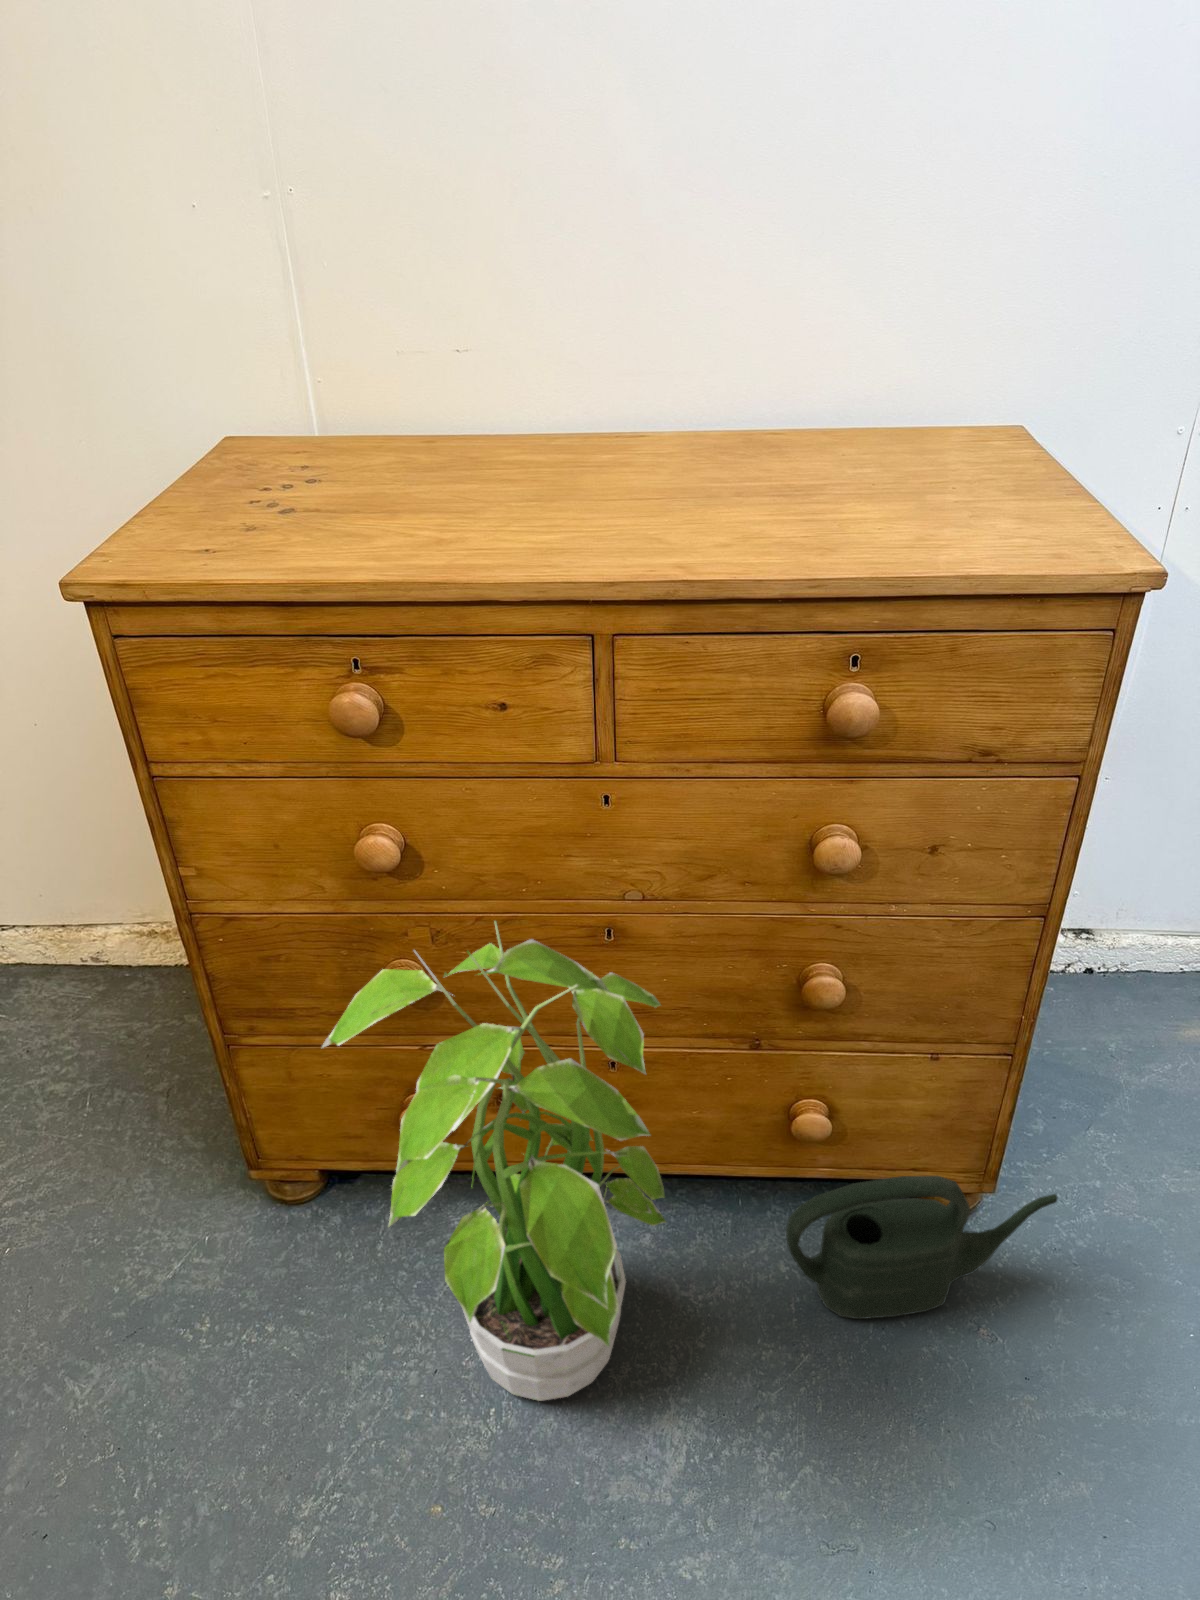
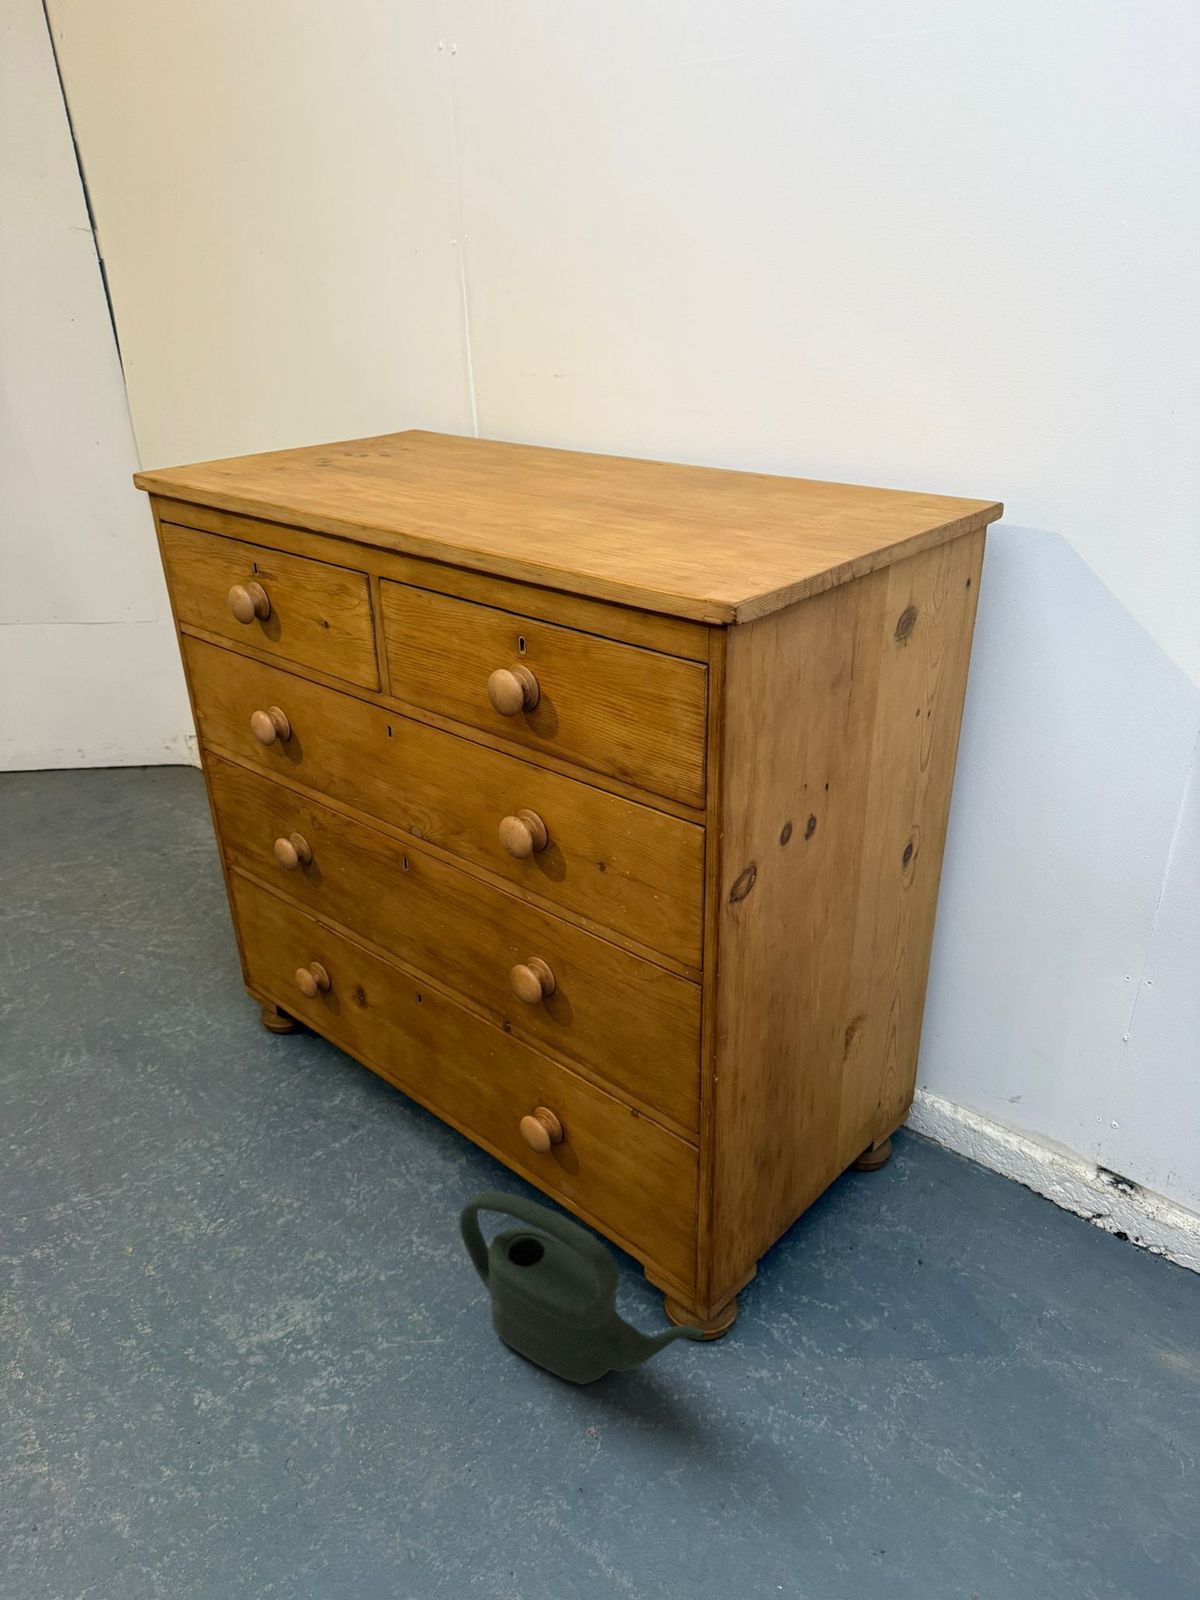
potted plant: present [322,921,666,1401] -> none [72,803,430,1245]

